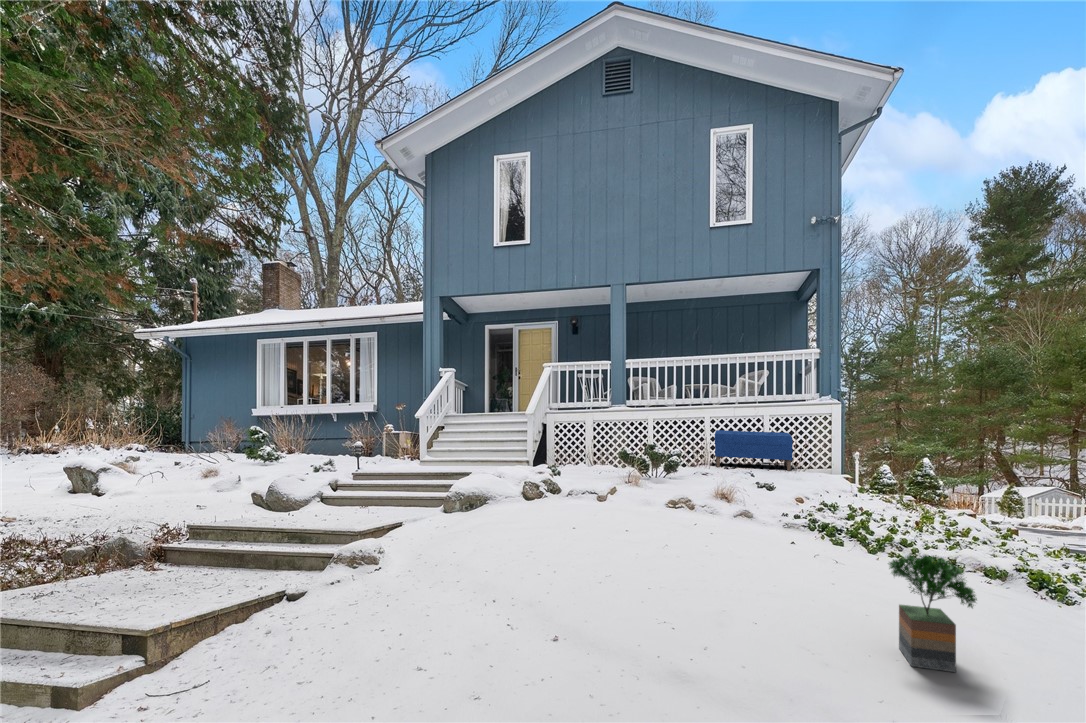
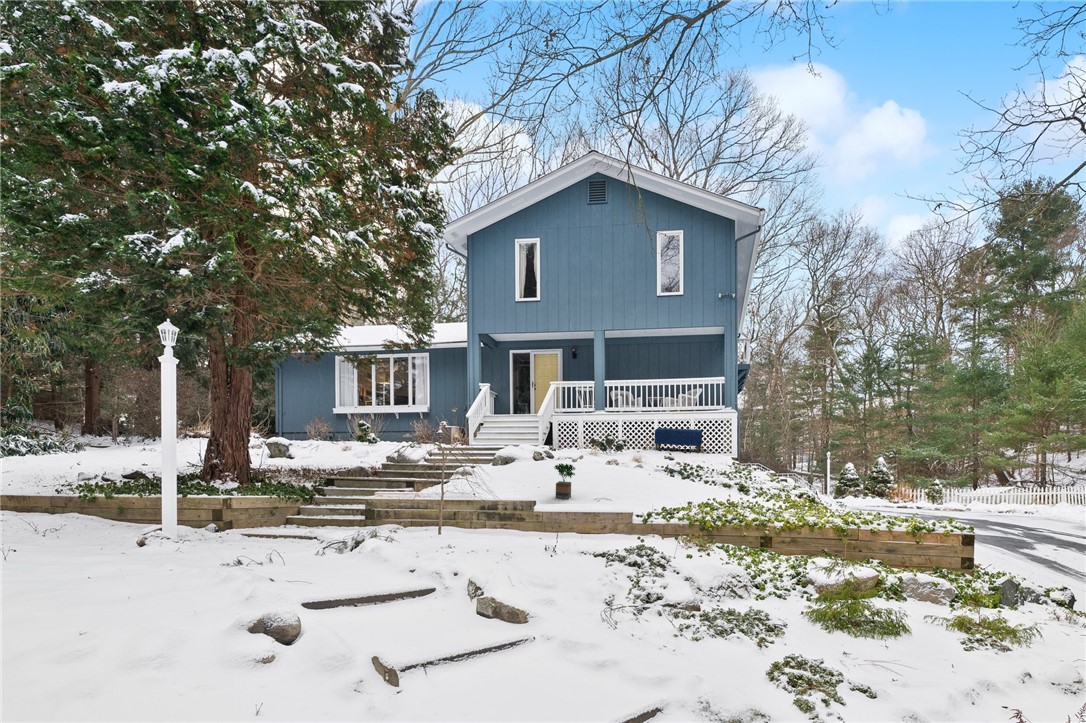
potted tree: present [888,555,977,672] -> present [554,463,575,499]

